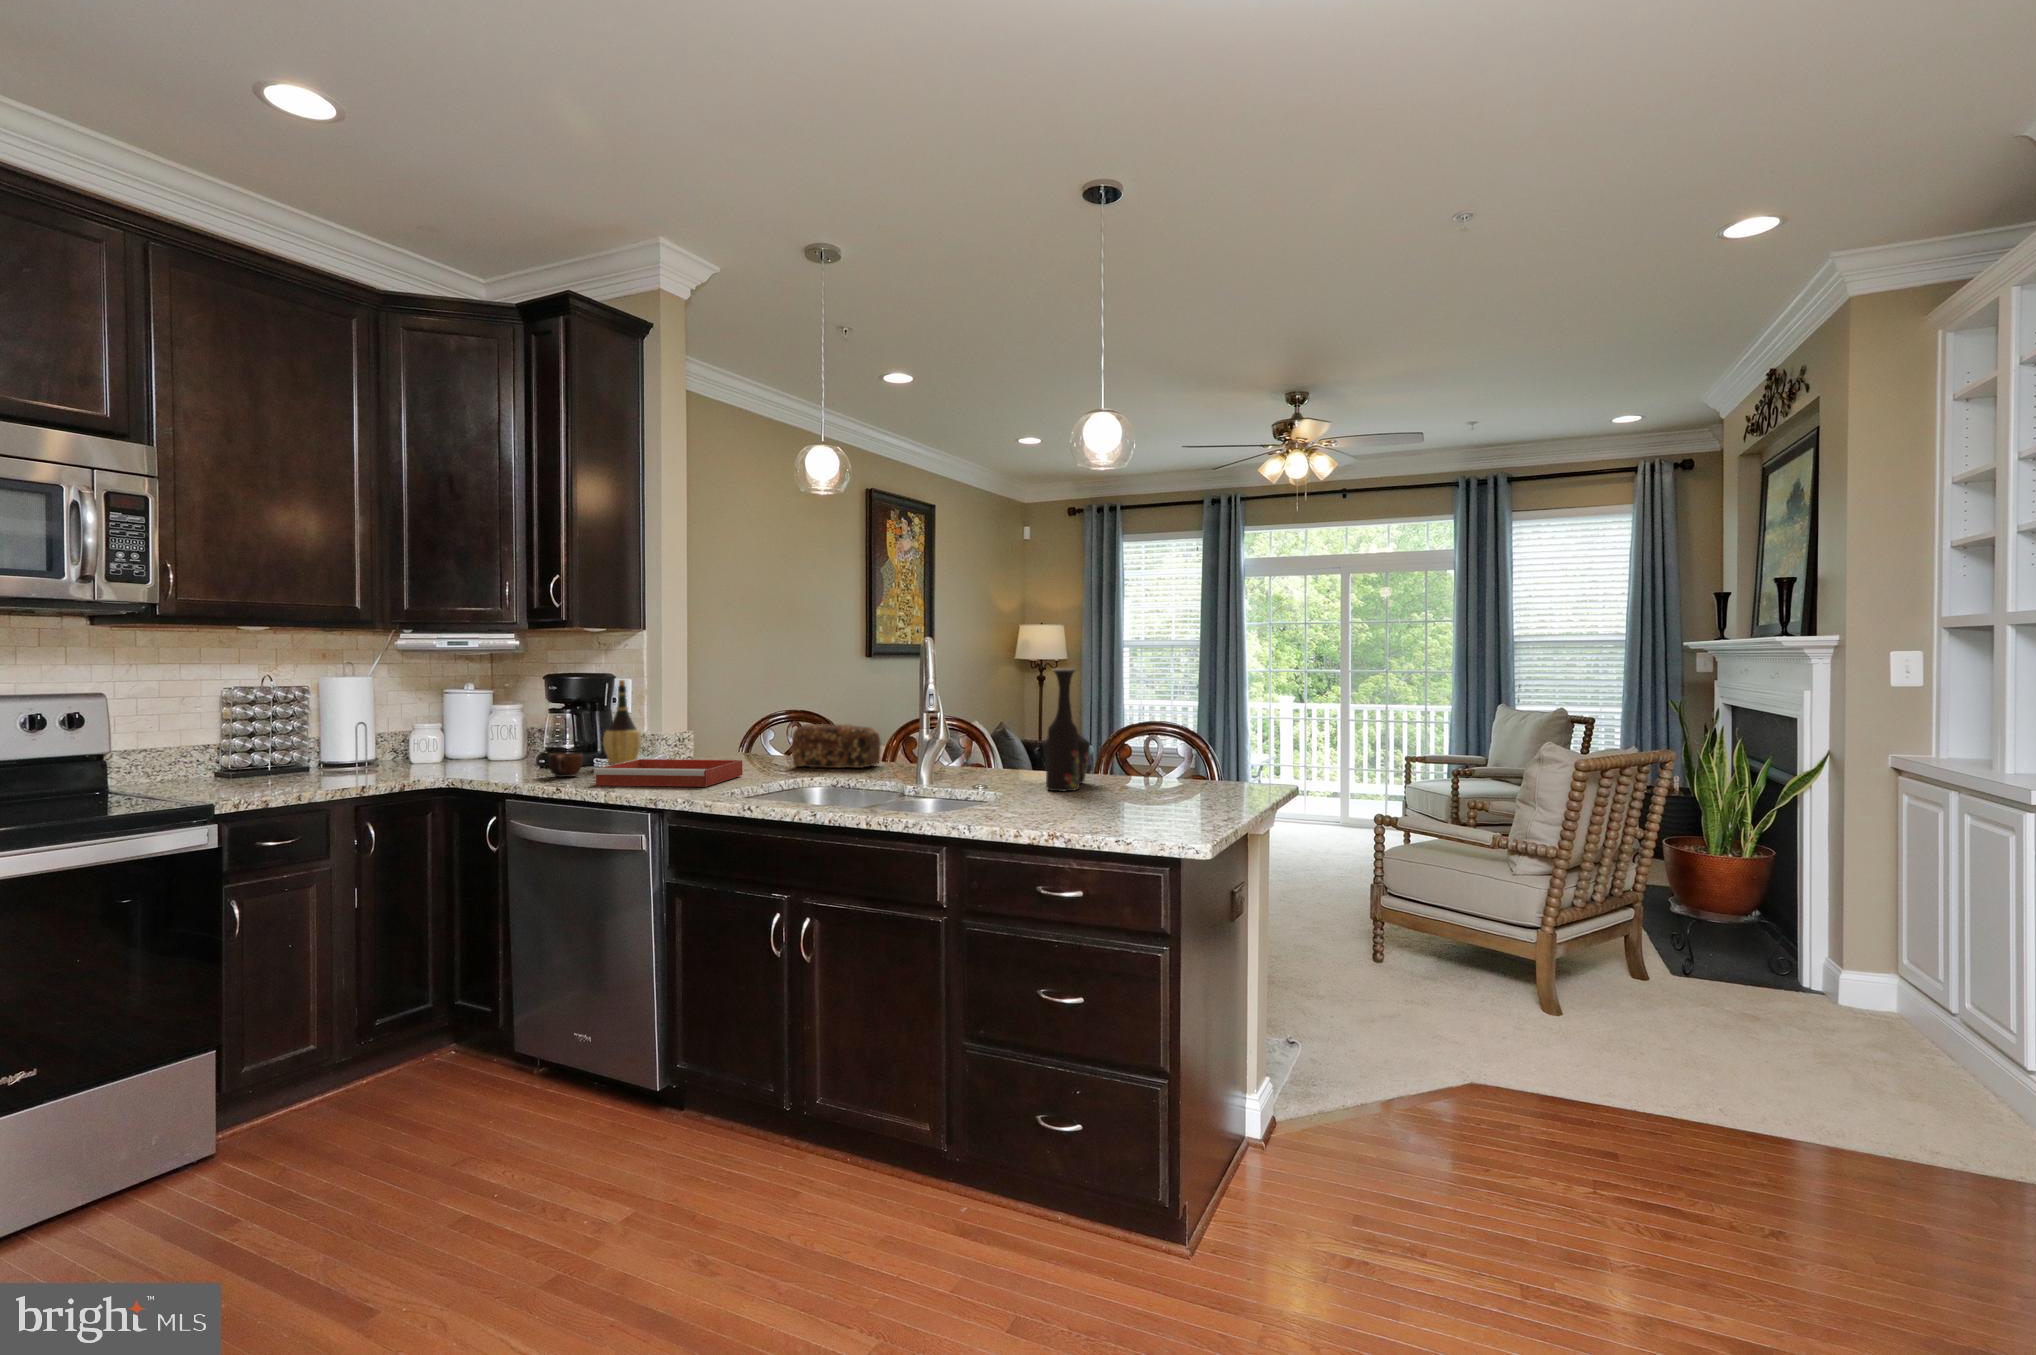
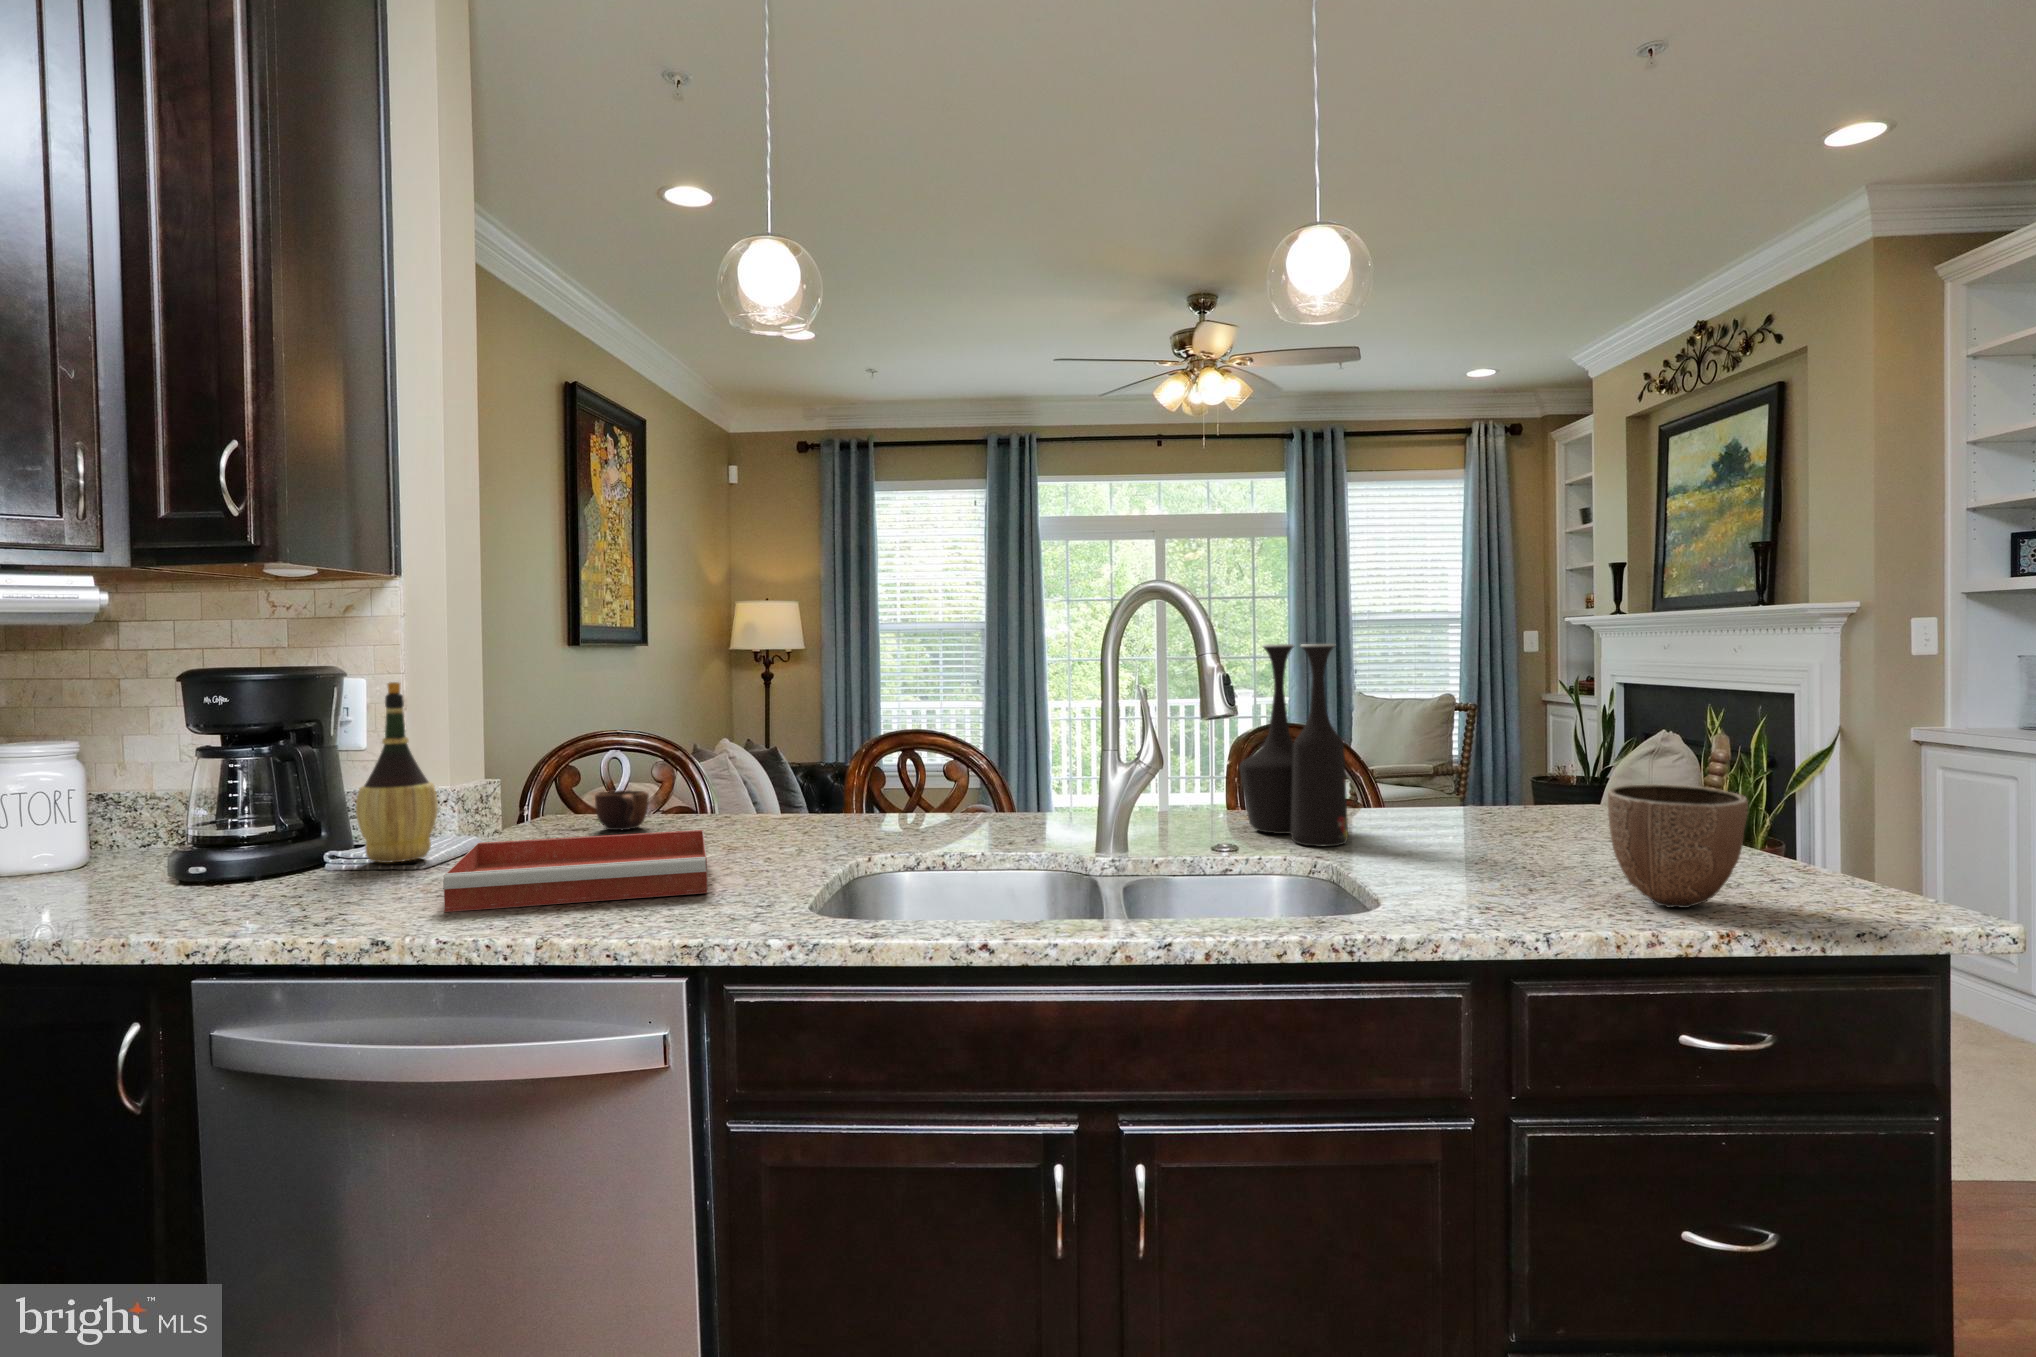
bread loaf: present [791,724,881,768] -> none [738,751,884,833]
mug: present [548,753,583,777] -> present [595,790,649,830]
decorative bowl: none [1083,755,1152,824] -> present [1608,784,1748,908]

